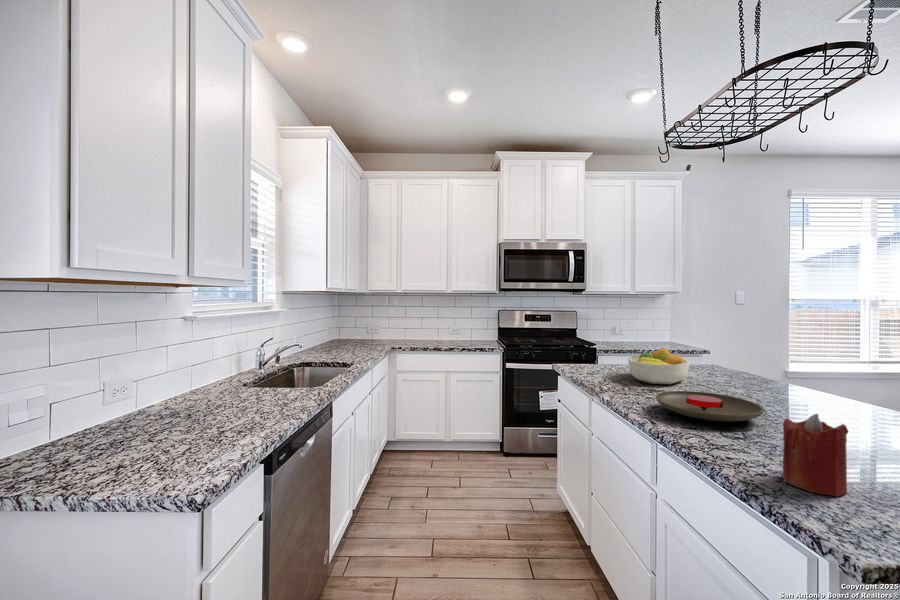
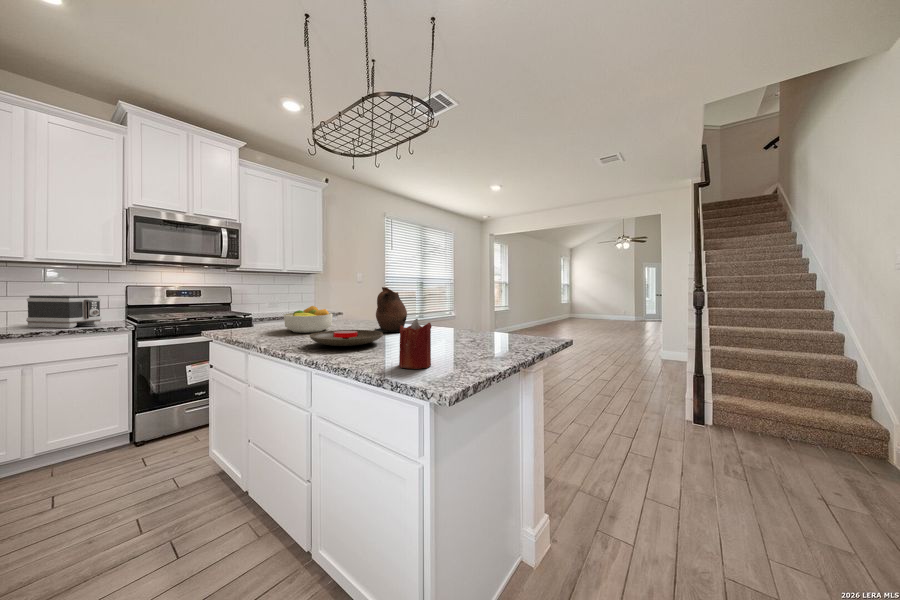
toaster: none [448,320,485,347] -> present [26,295,101,328]
ceramic pitcher: none [751,333,828,408] -> present [374,287,407,332]

